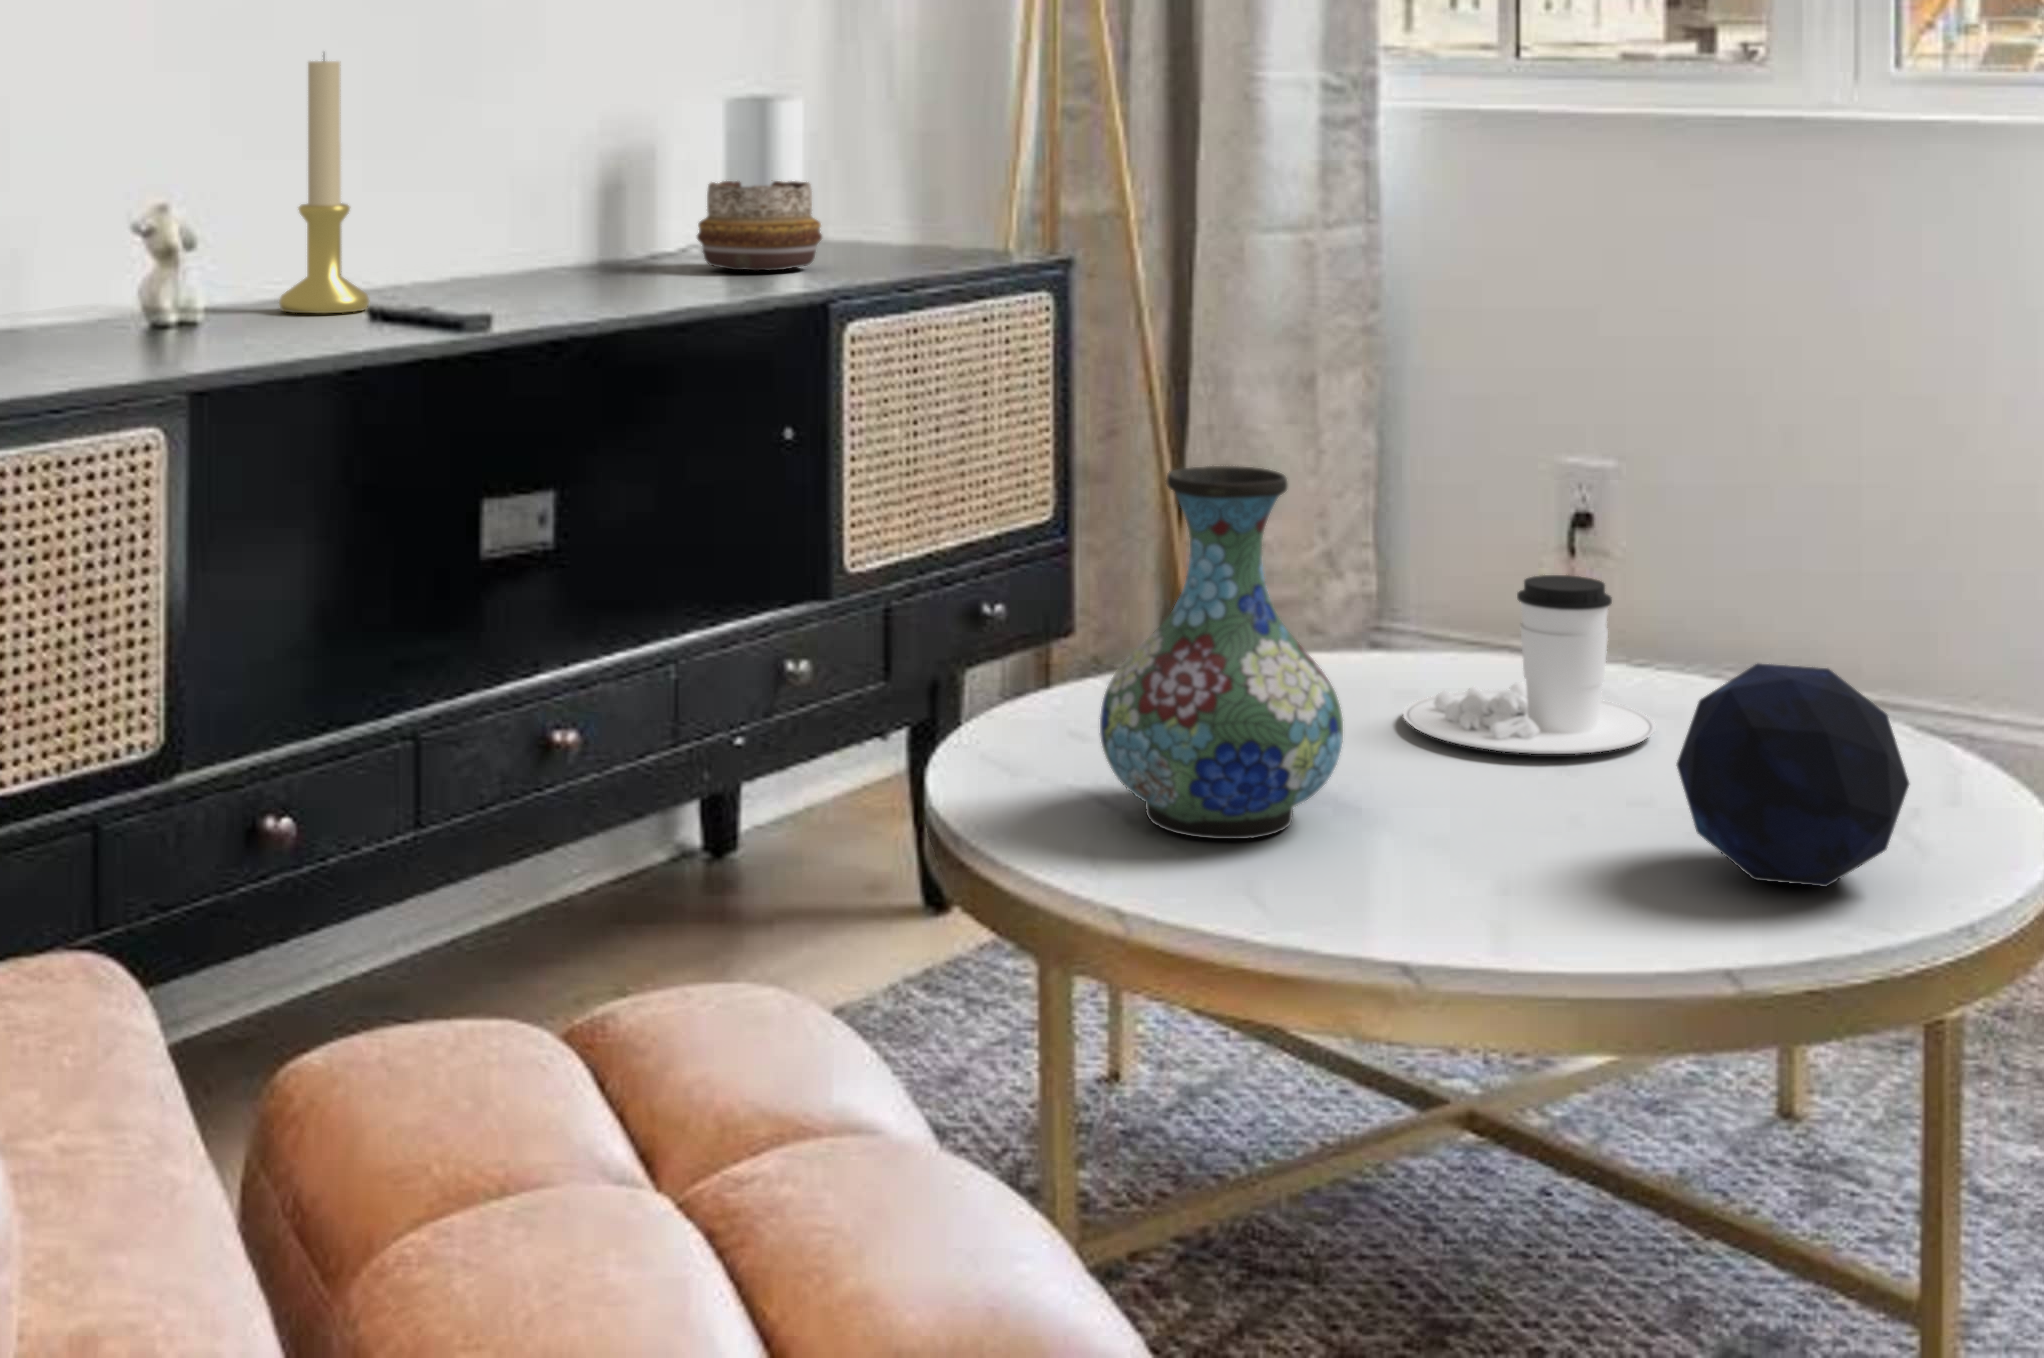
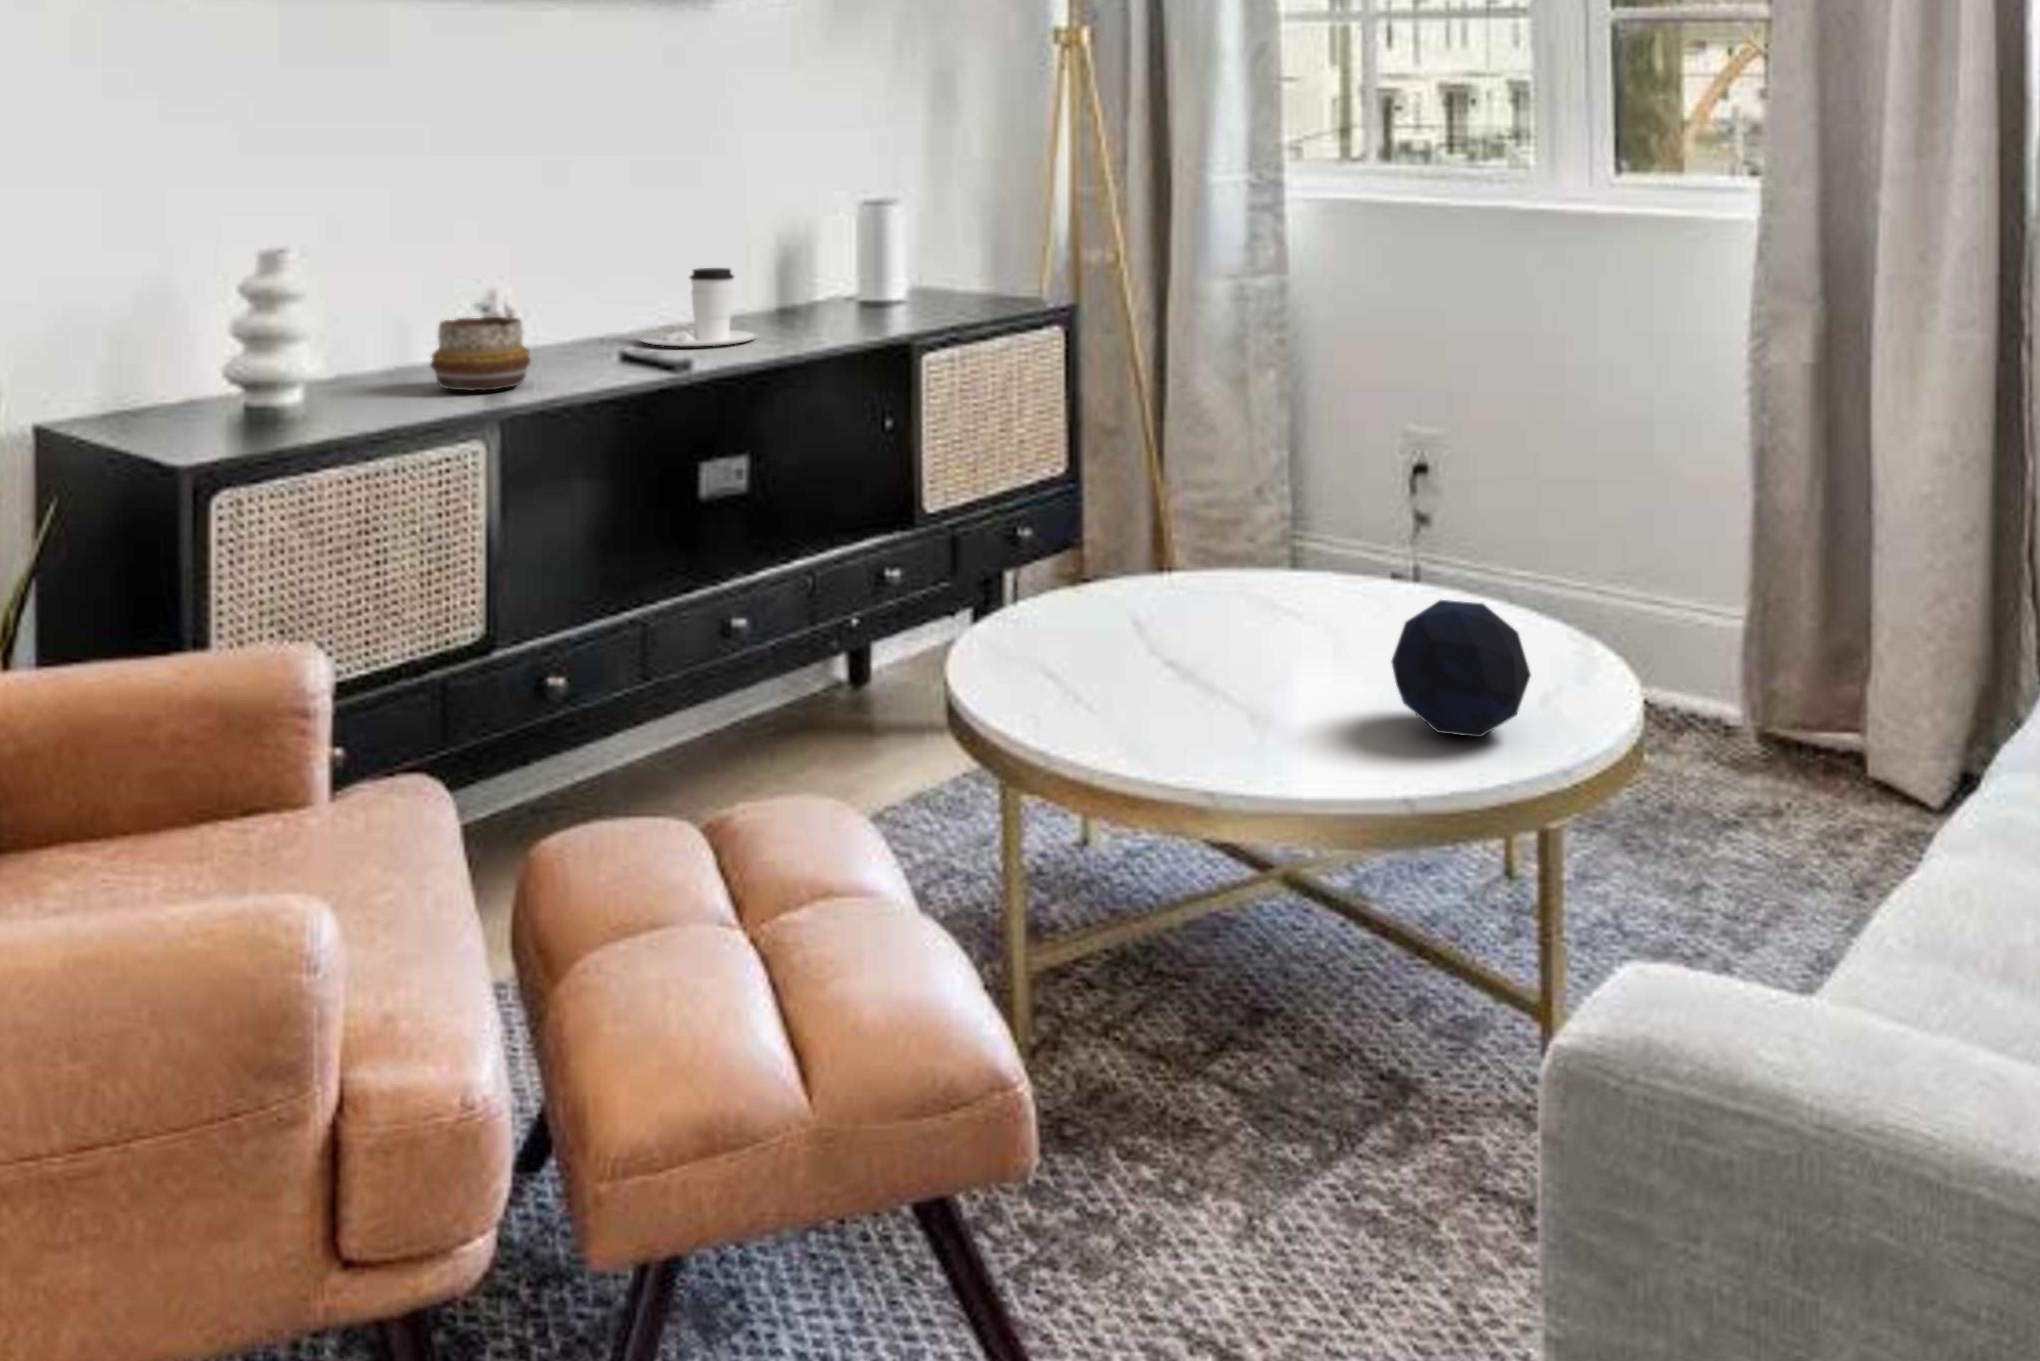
candle holder: present [279,60,369,313] -> none [566,199,622,363]
decorative bowl: present [697,181,822,271] -> present [431,317,531,391]
vase: present [1100,466,1343,839] -> none [1046,473,1194,704]
coffee cup: present [1403,575,1656,754] -> present [639,268,758,347]

